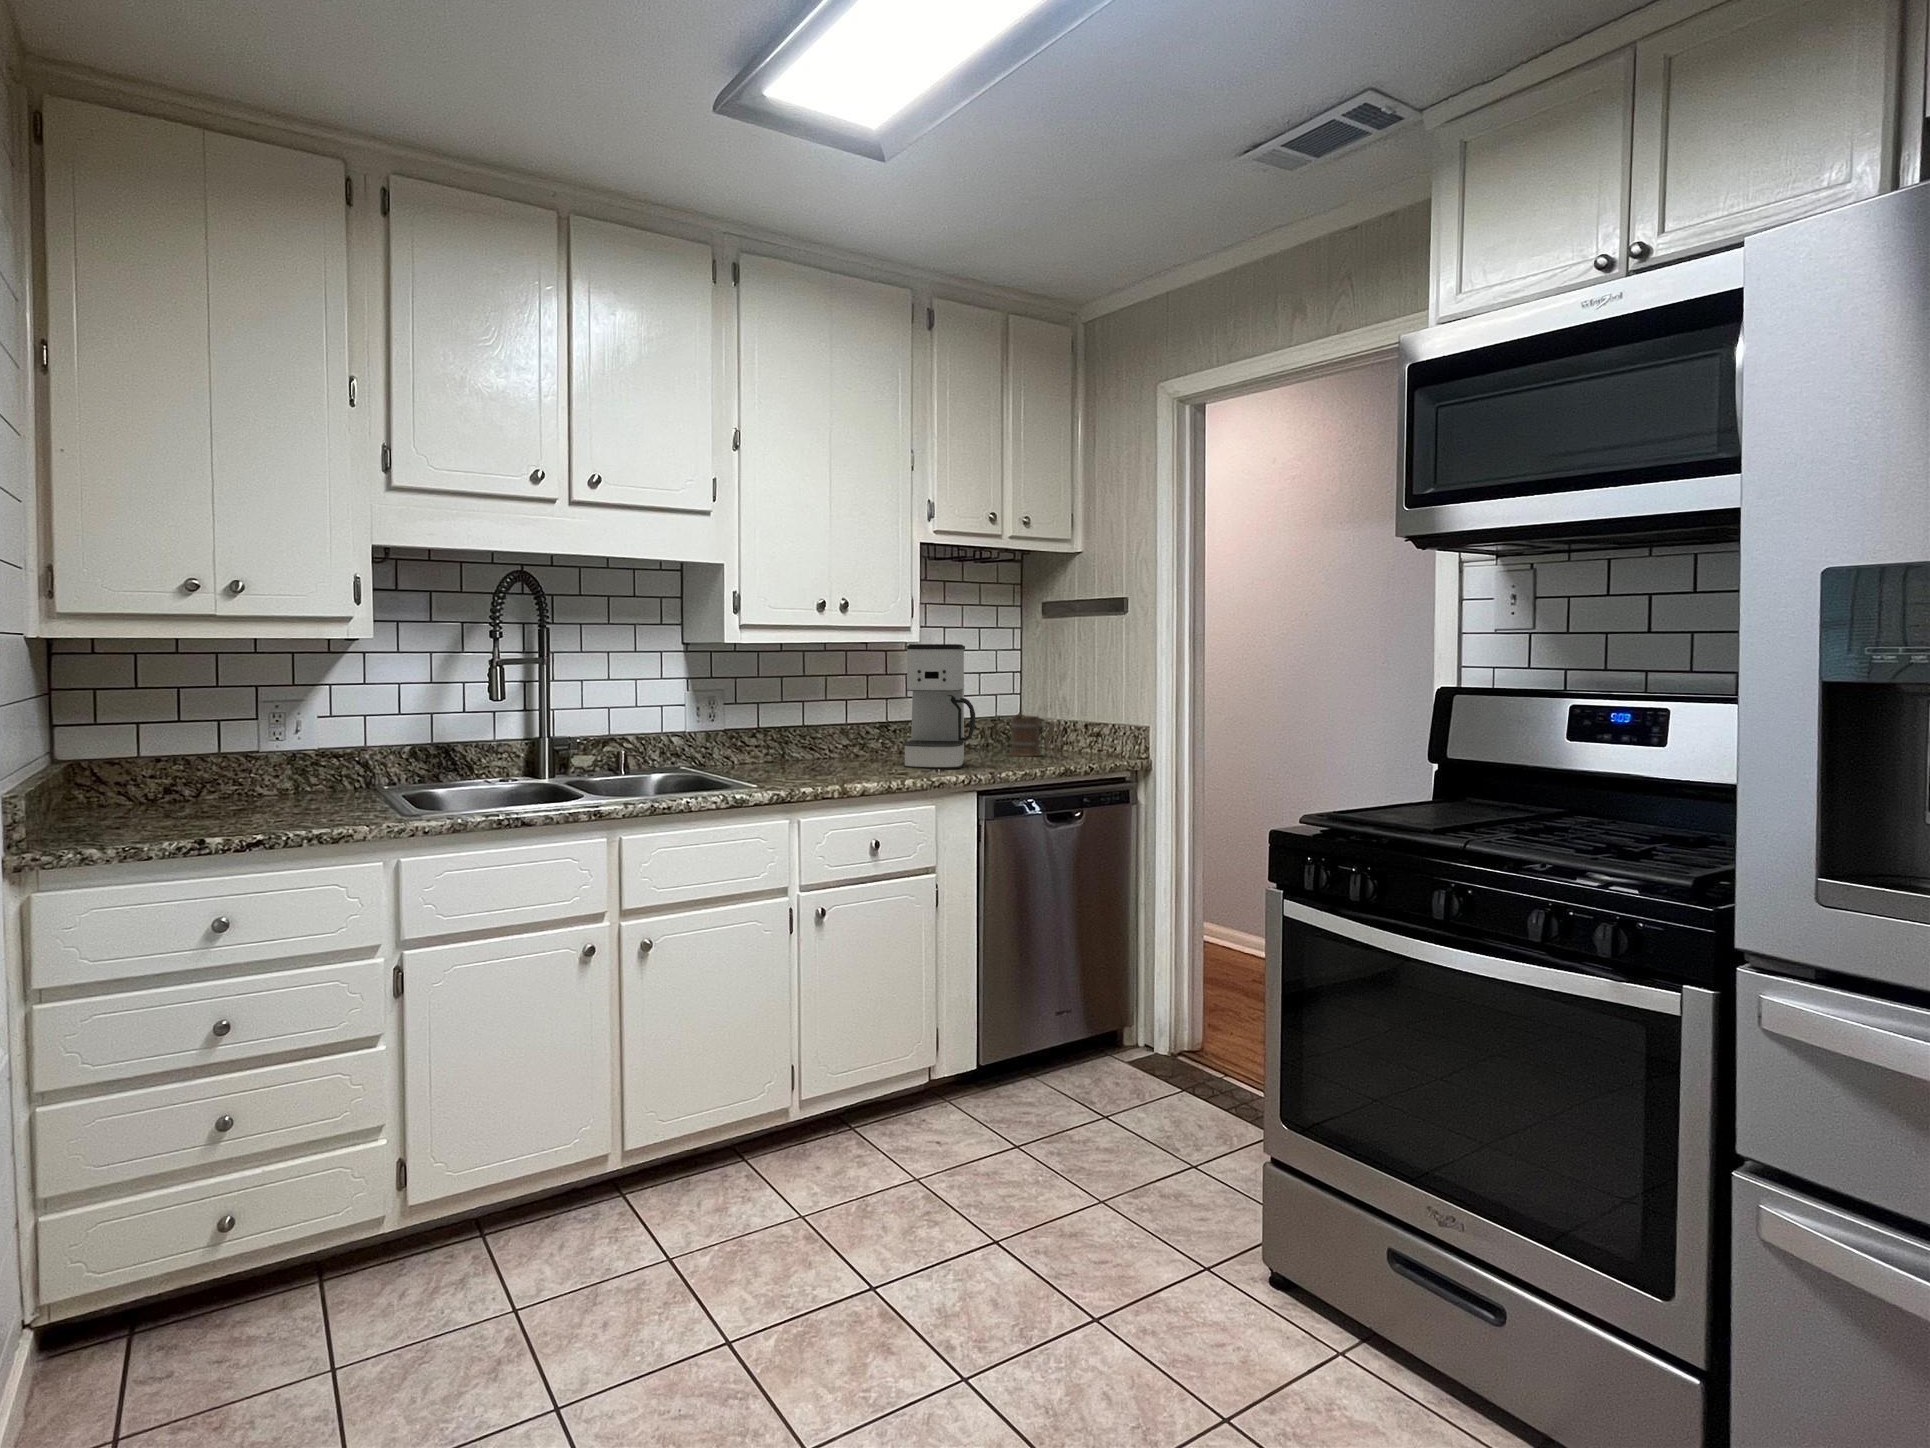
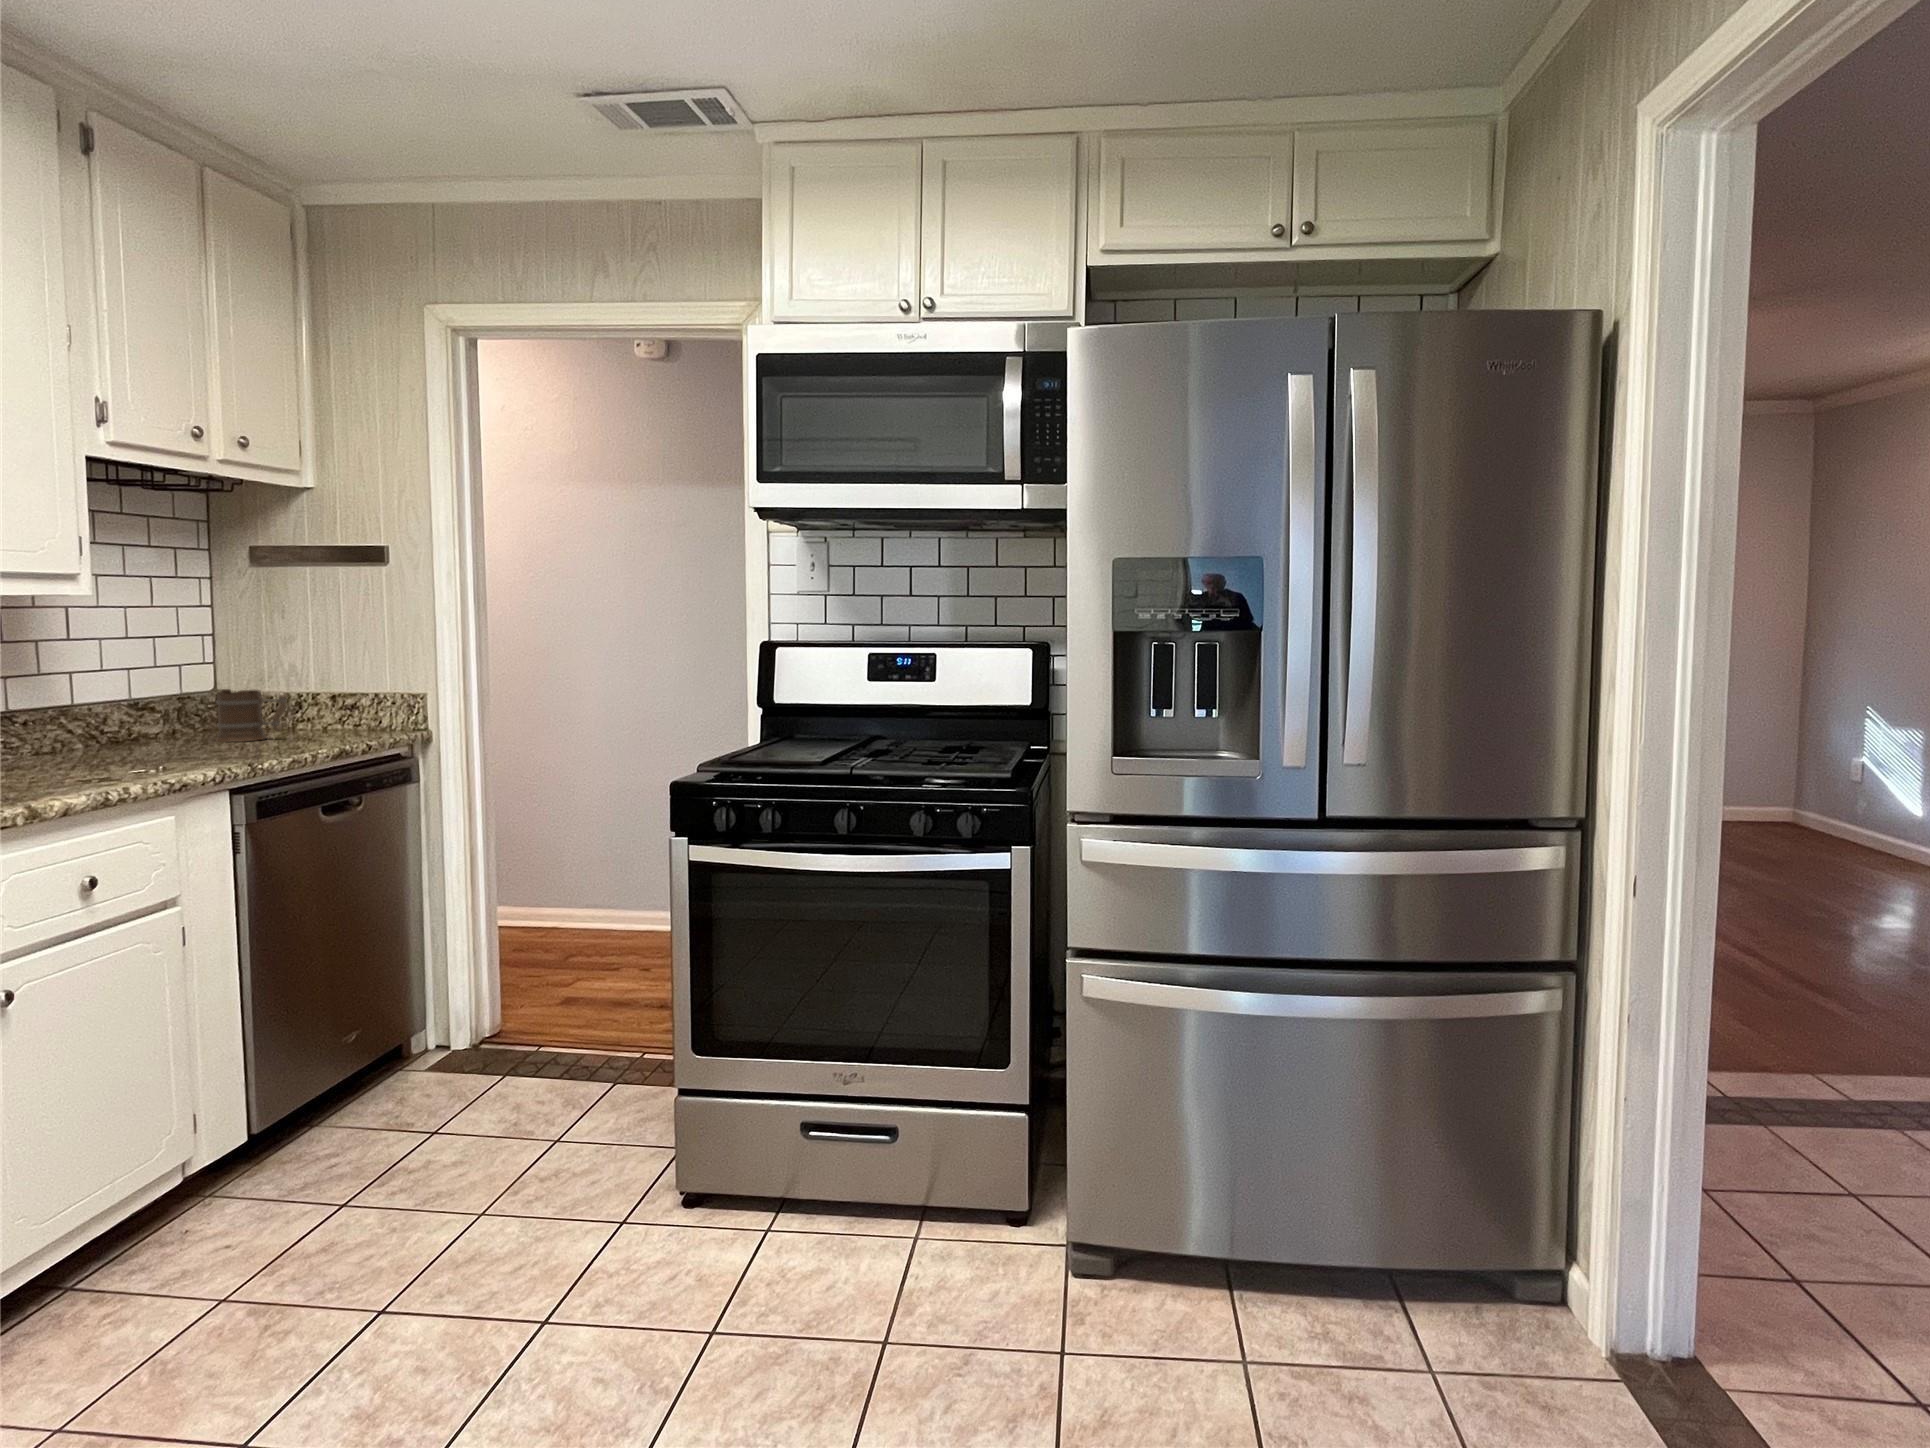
coffee maker: present [904,644,975,769] -> none [75,598,201,772]

